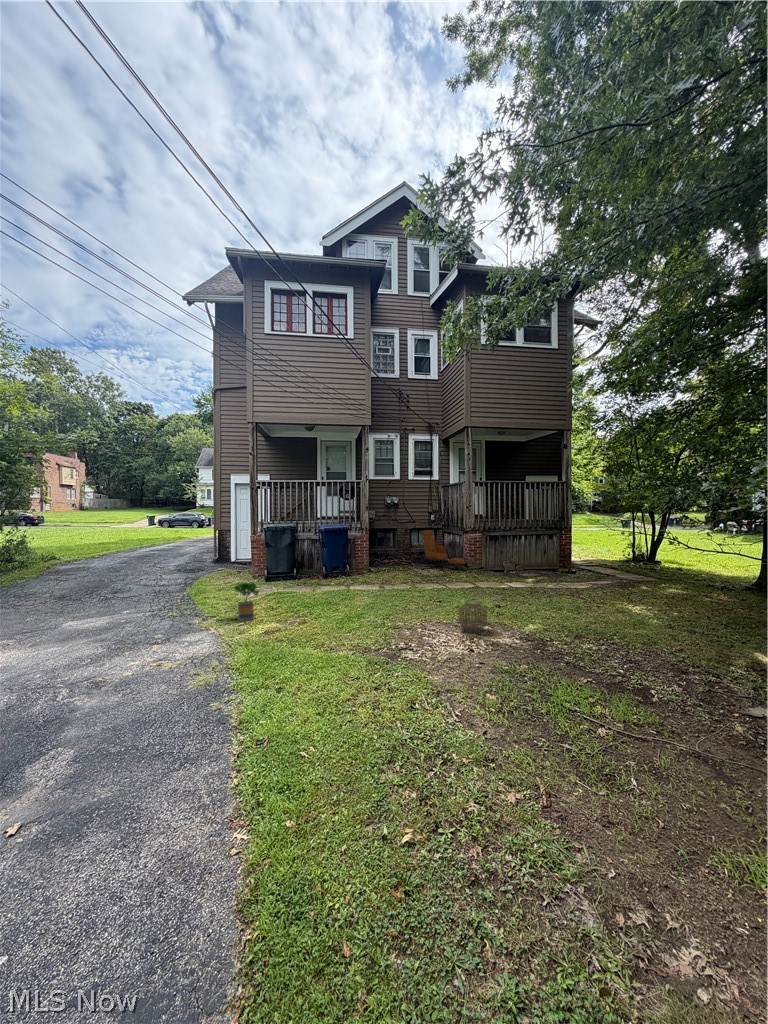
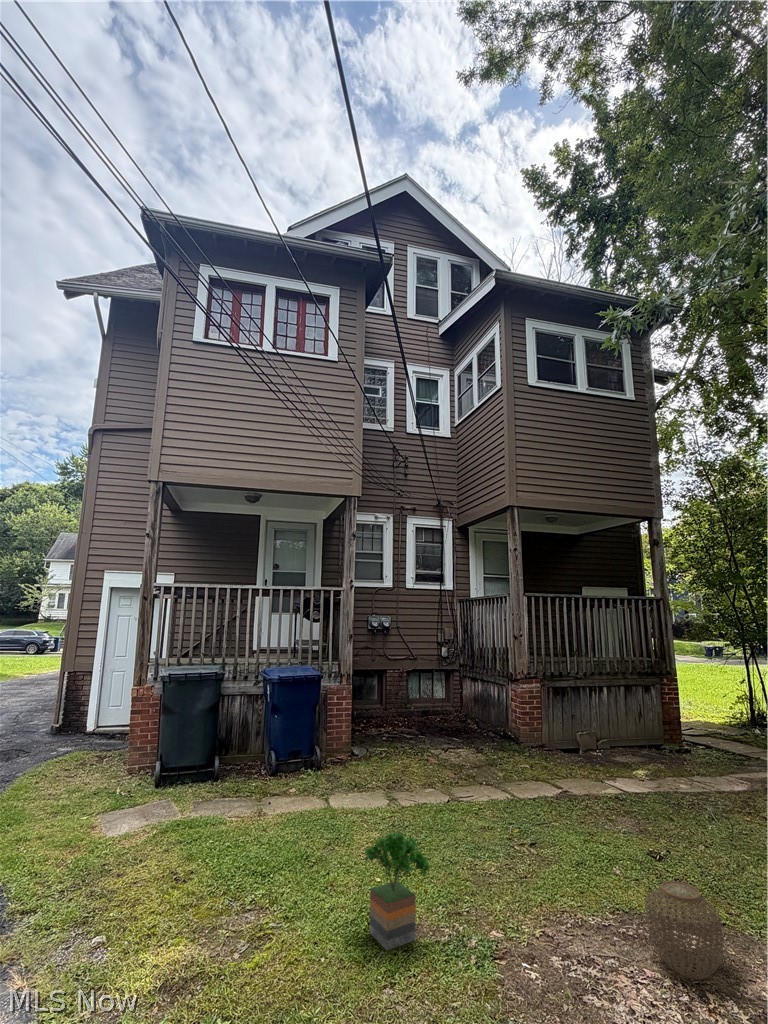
lounge chair: present [422,530,465,569] -> none [439,675,518,753]
potted tree: present [234,583,259,621] -> present [364,832,430,950]

